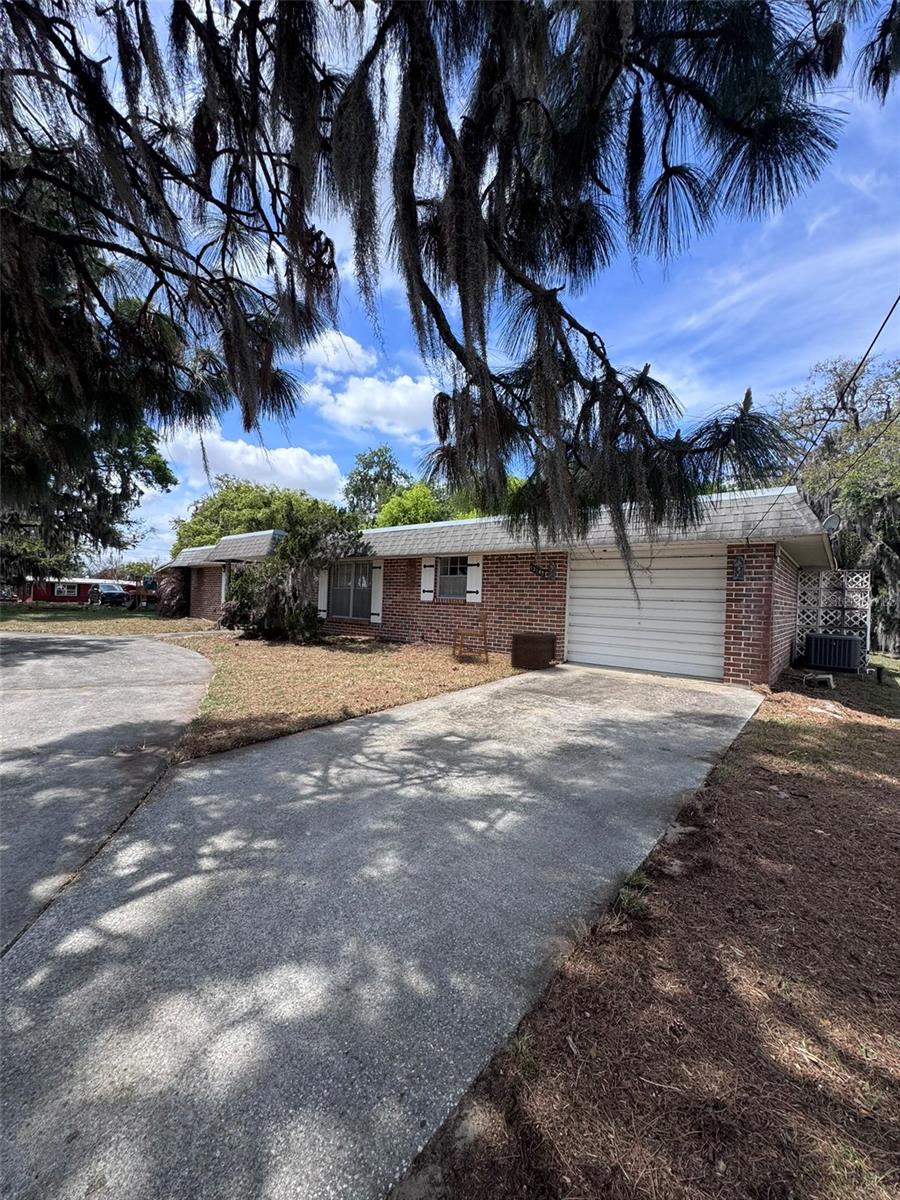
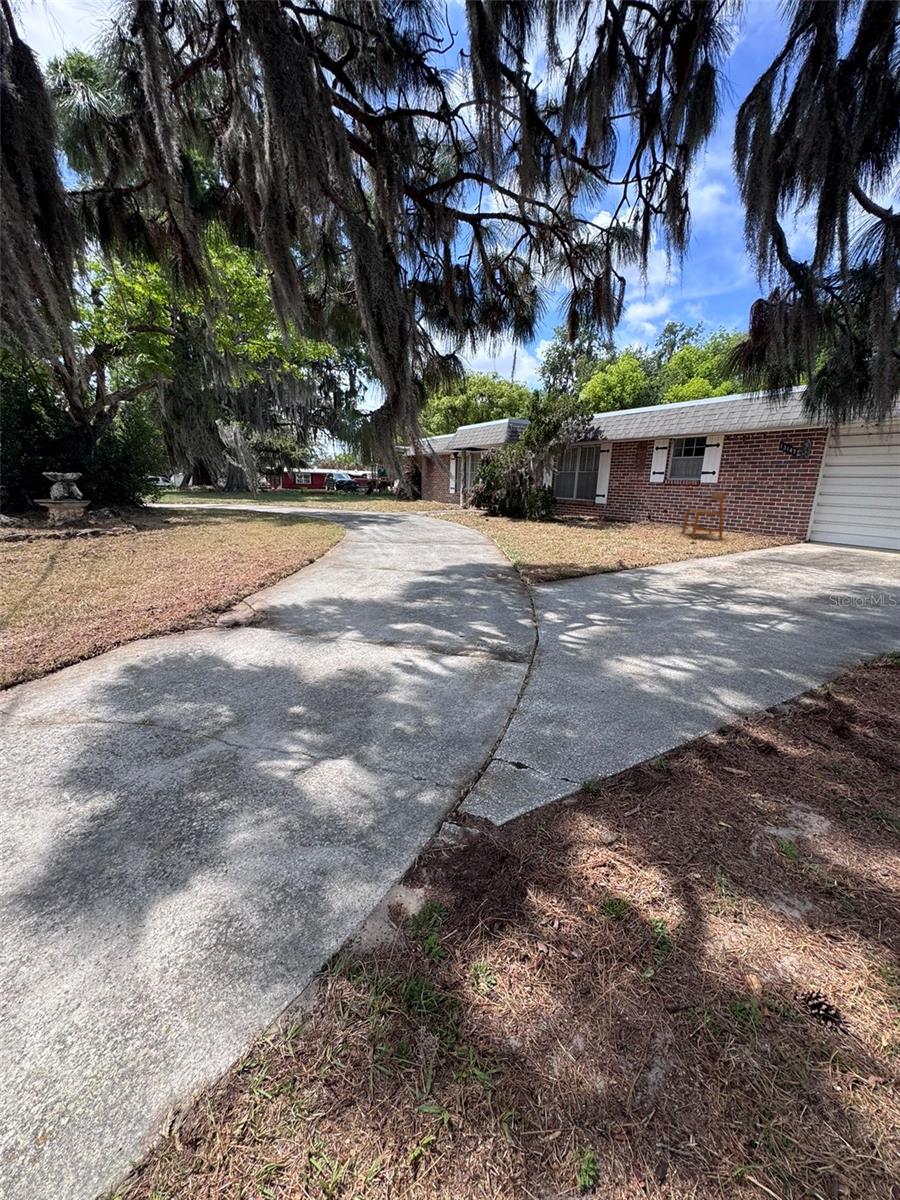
wooden crate: present [511,632,557,669] -> none [748,511,802,547]

